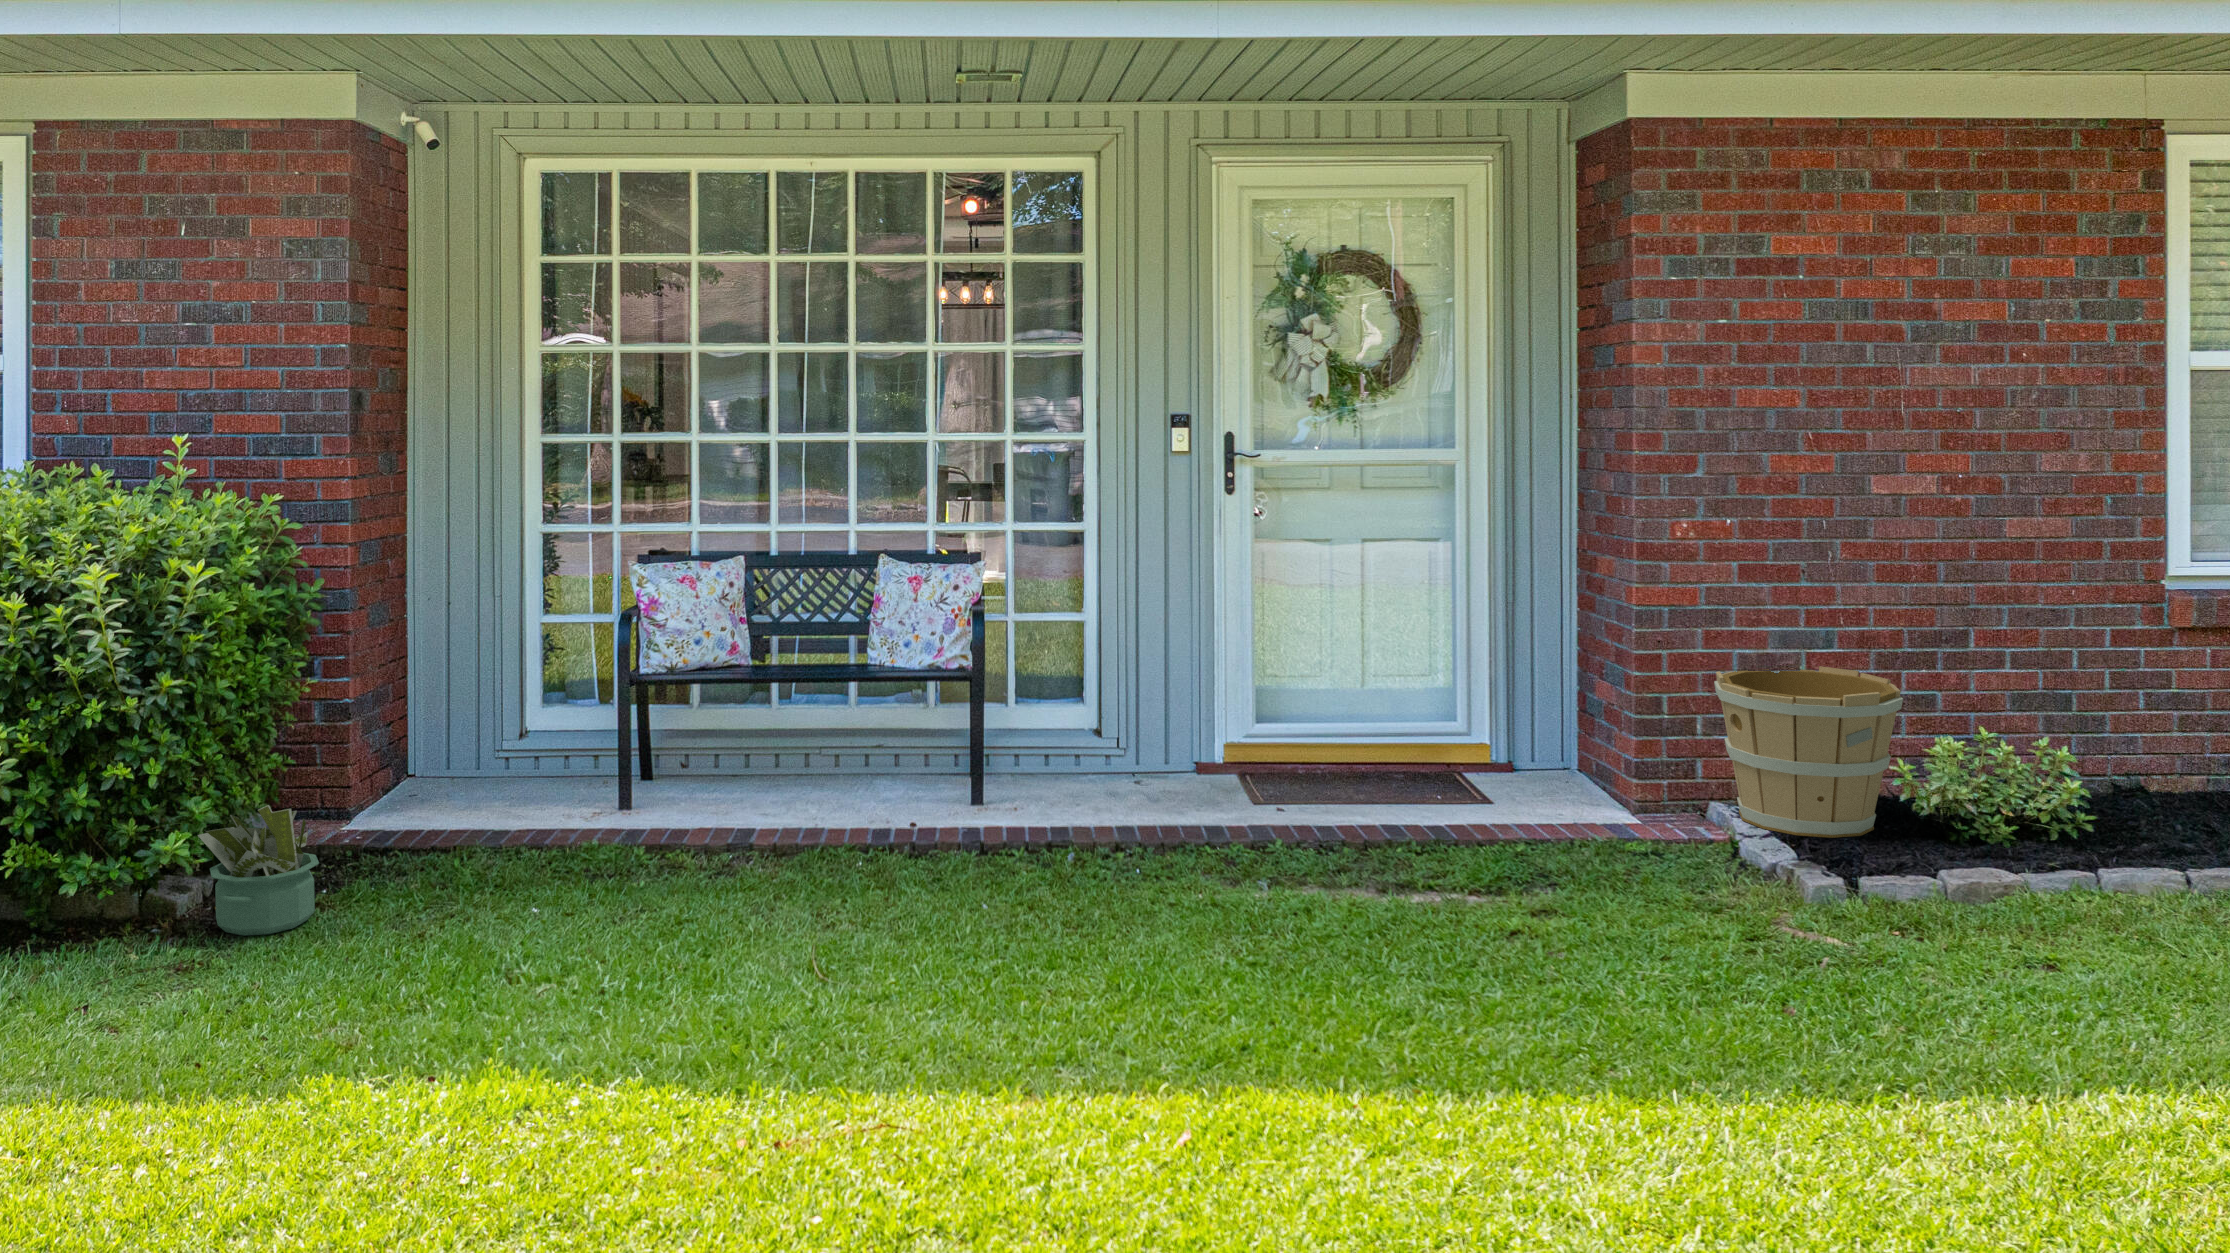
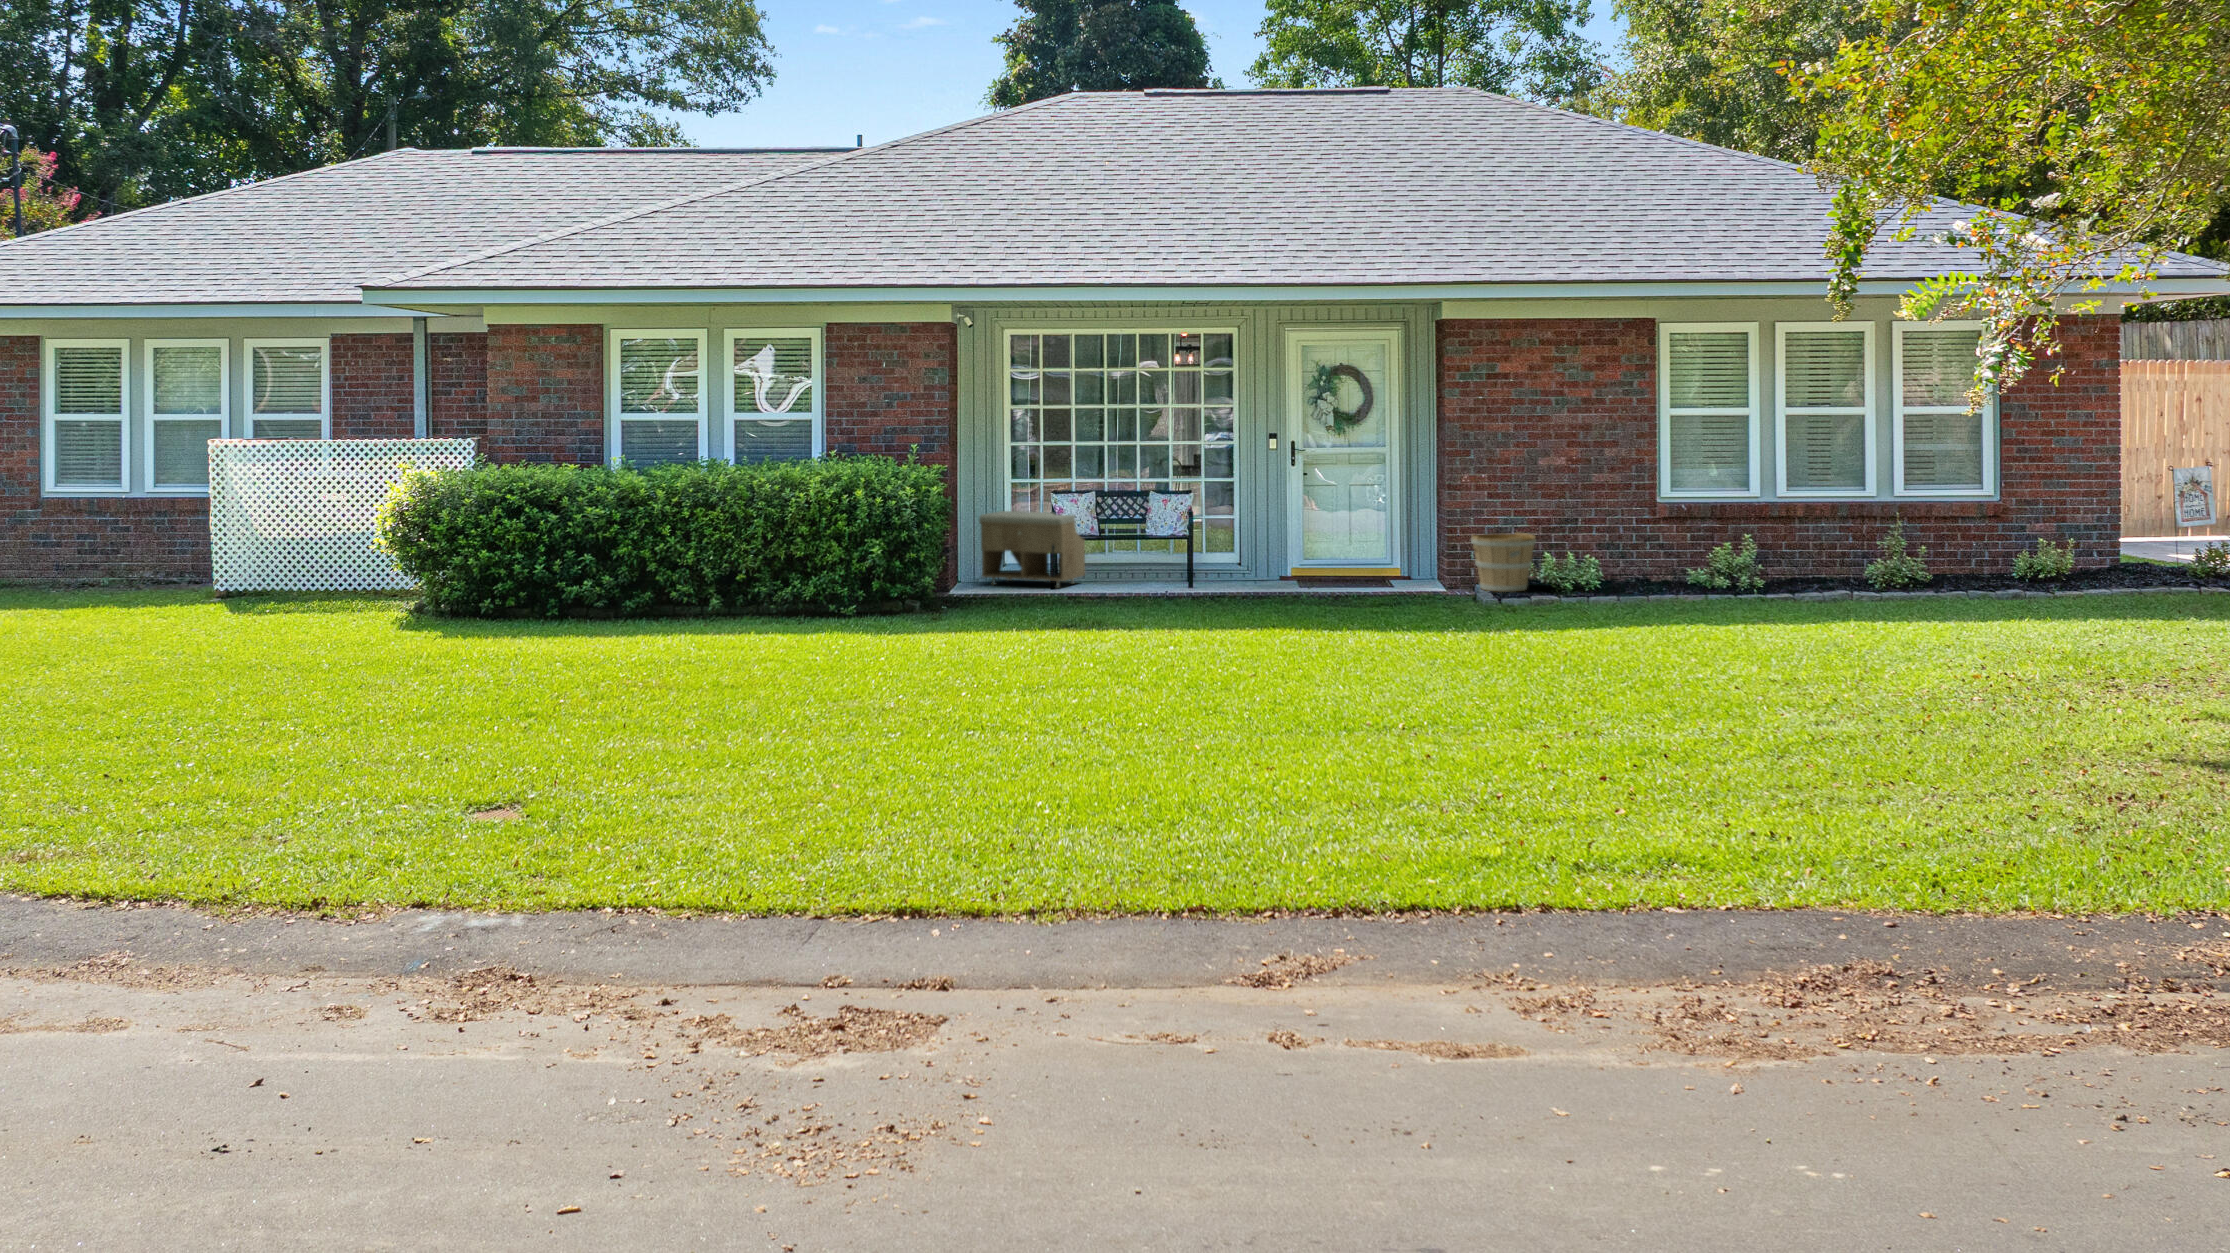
storage bench: none [444,599,717,808] -> present [979,511,1085,588]
decorative plant: present [198,805,319,936] -> none [936,568,973,608]

